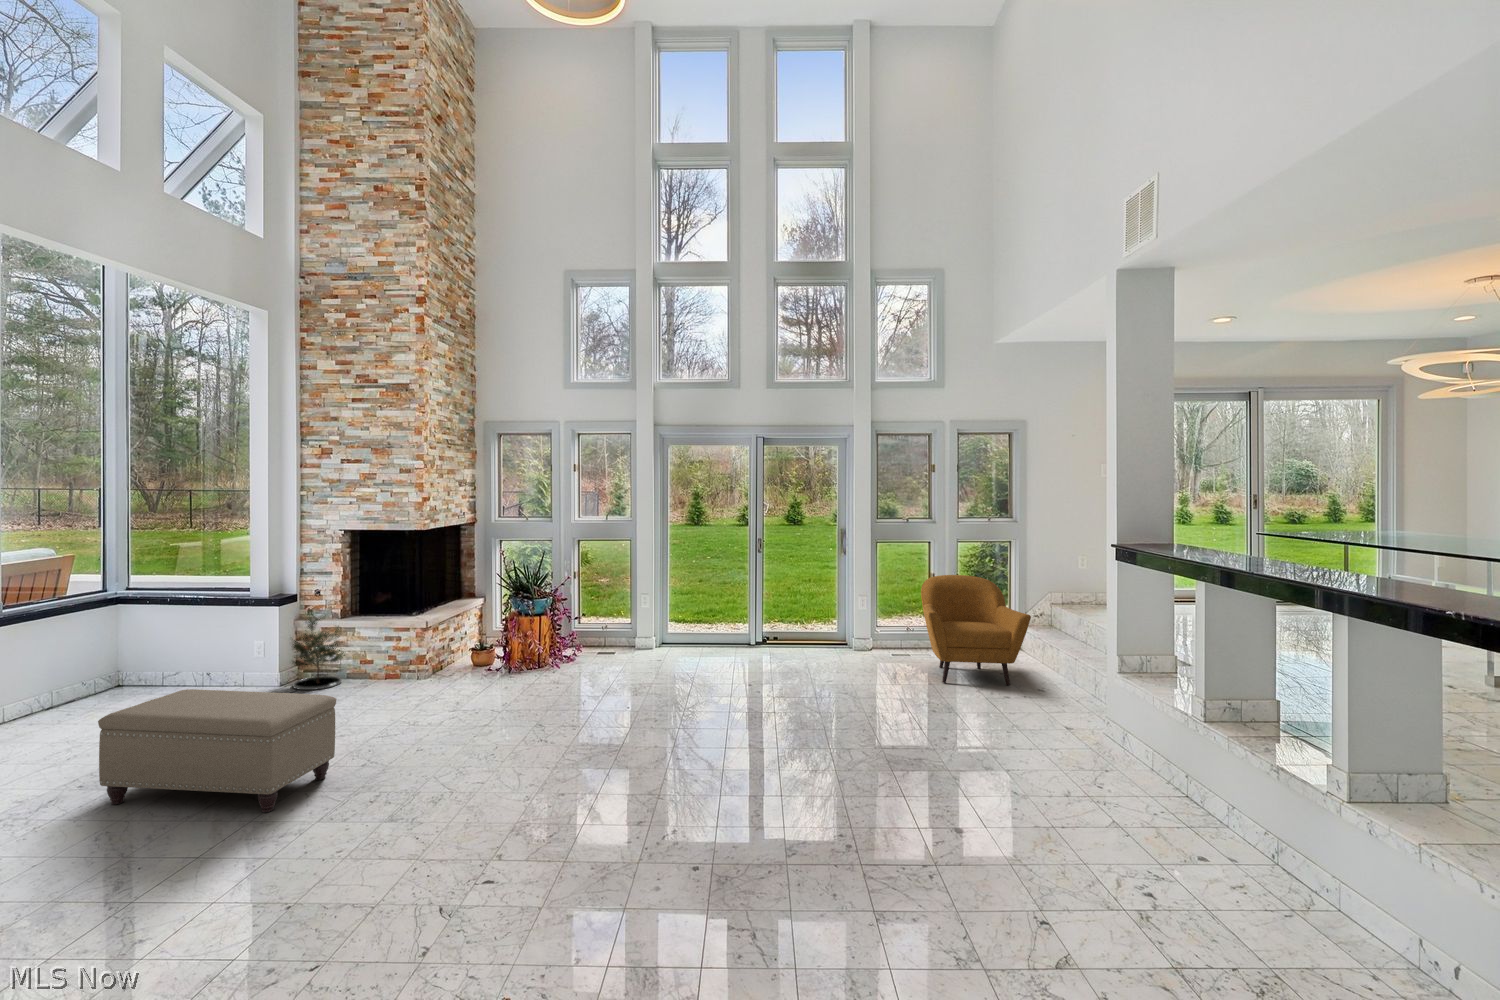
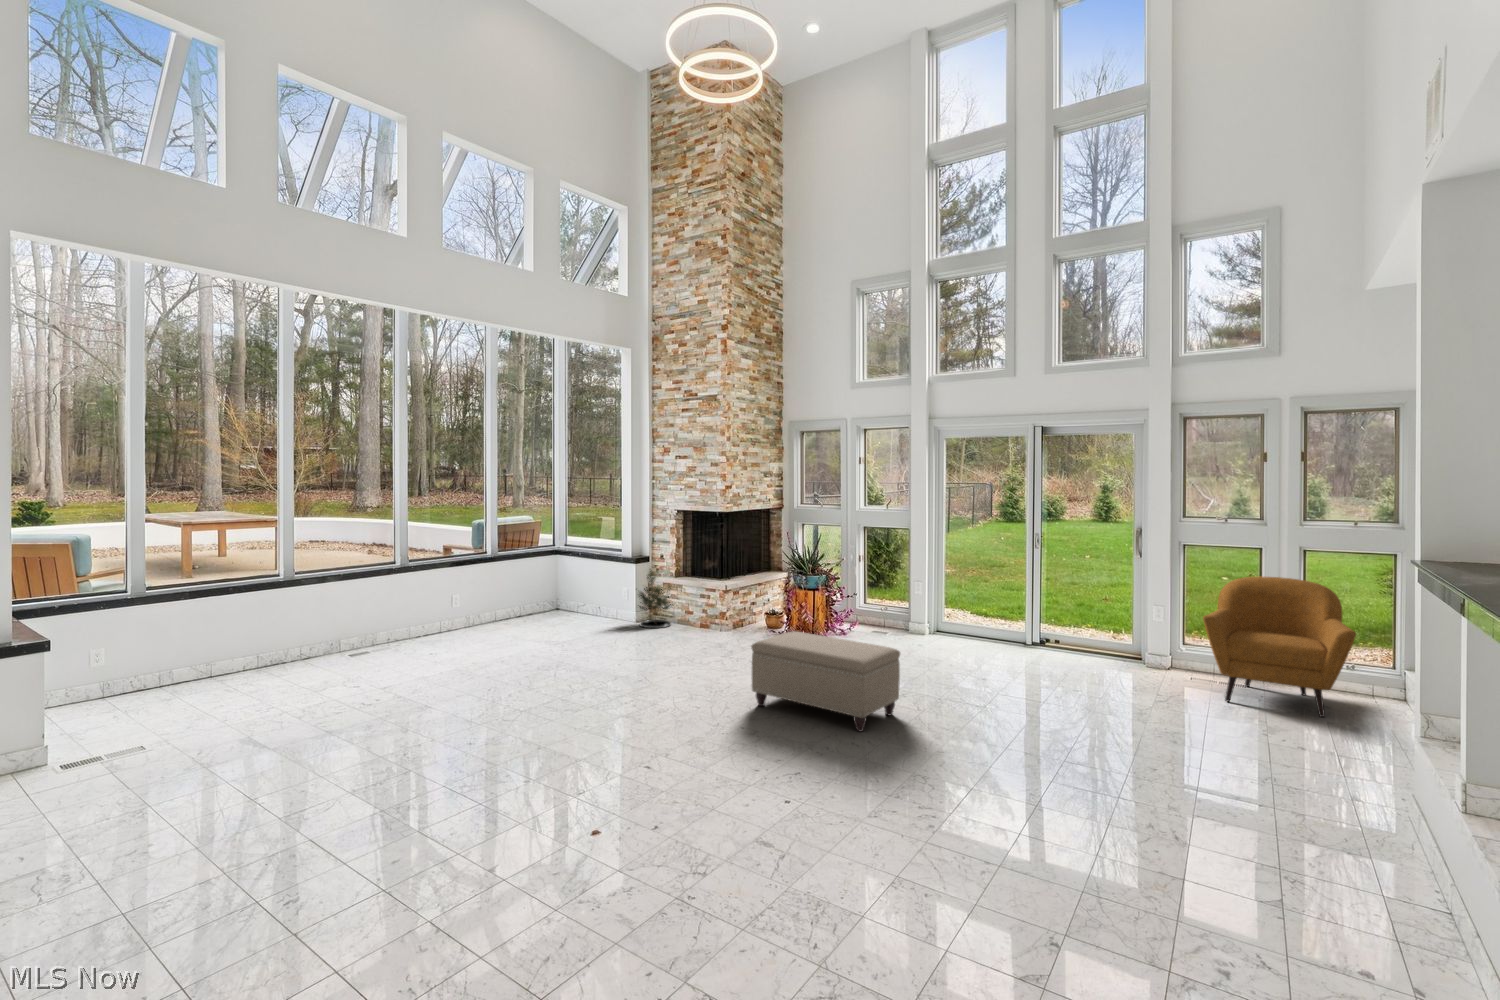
ottoman: present [98,689,337,813] -> present [751,631,900,732]

